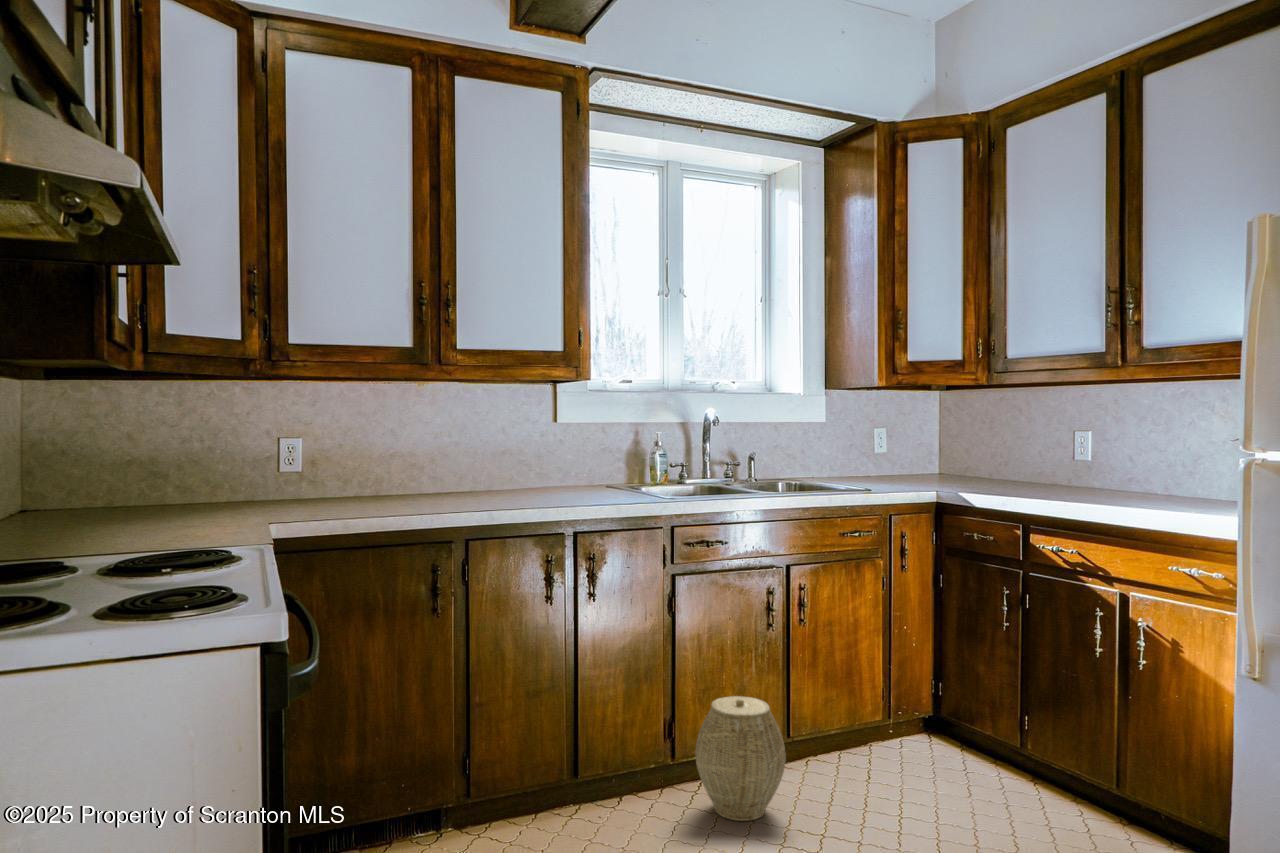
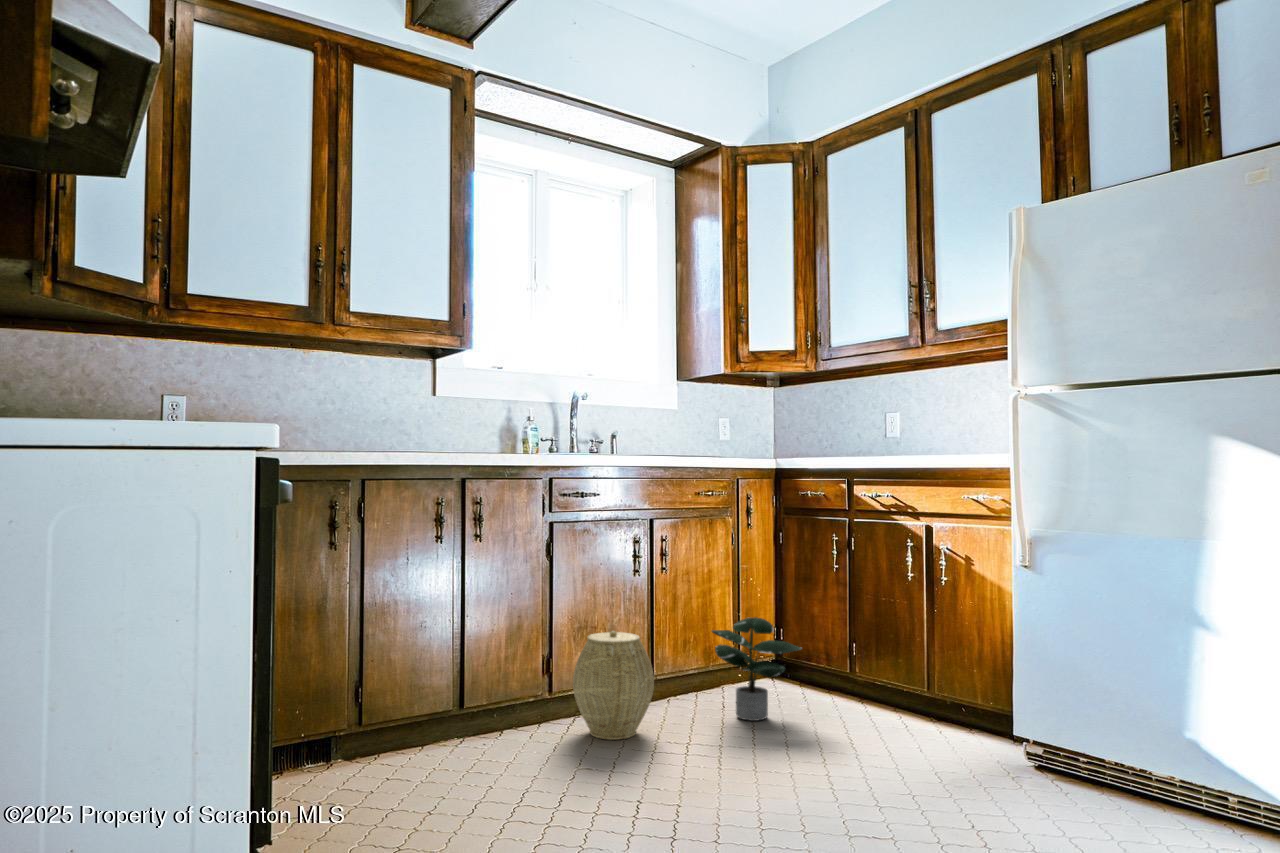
potted plant: none [853,679,961,803] -> present [712,617,801,721]

